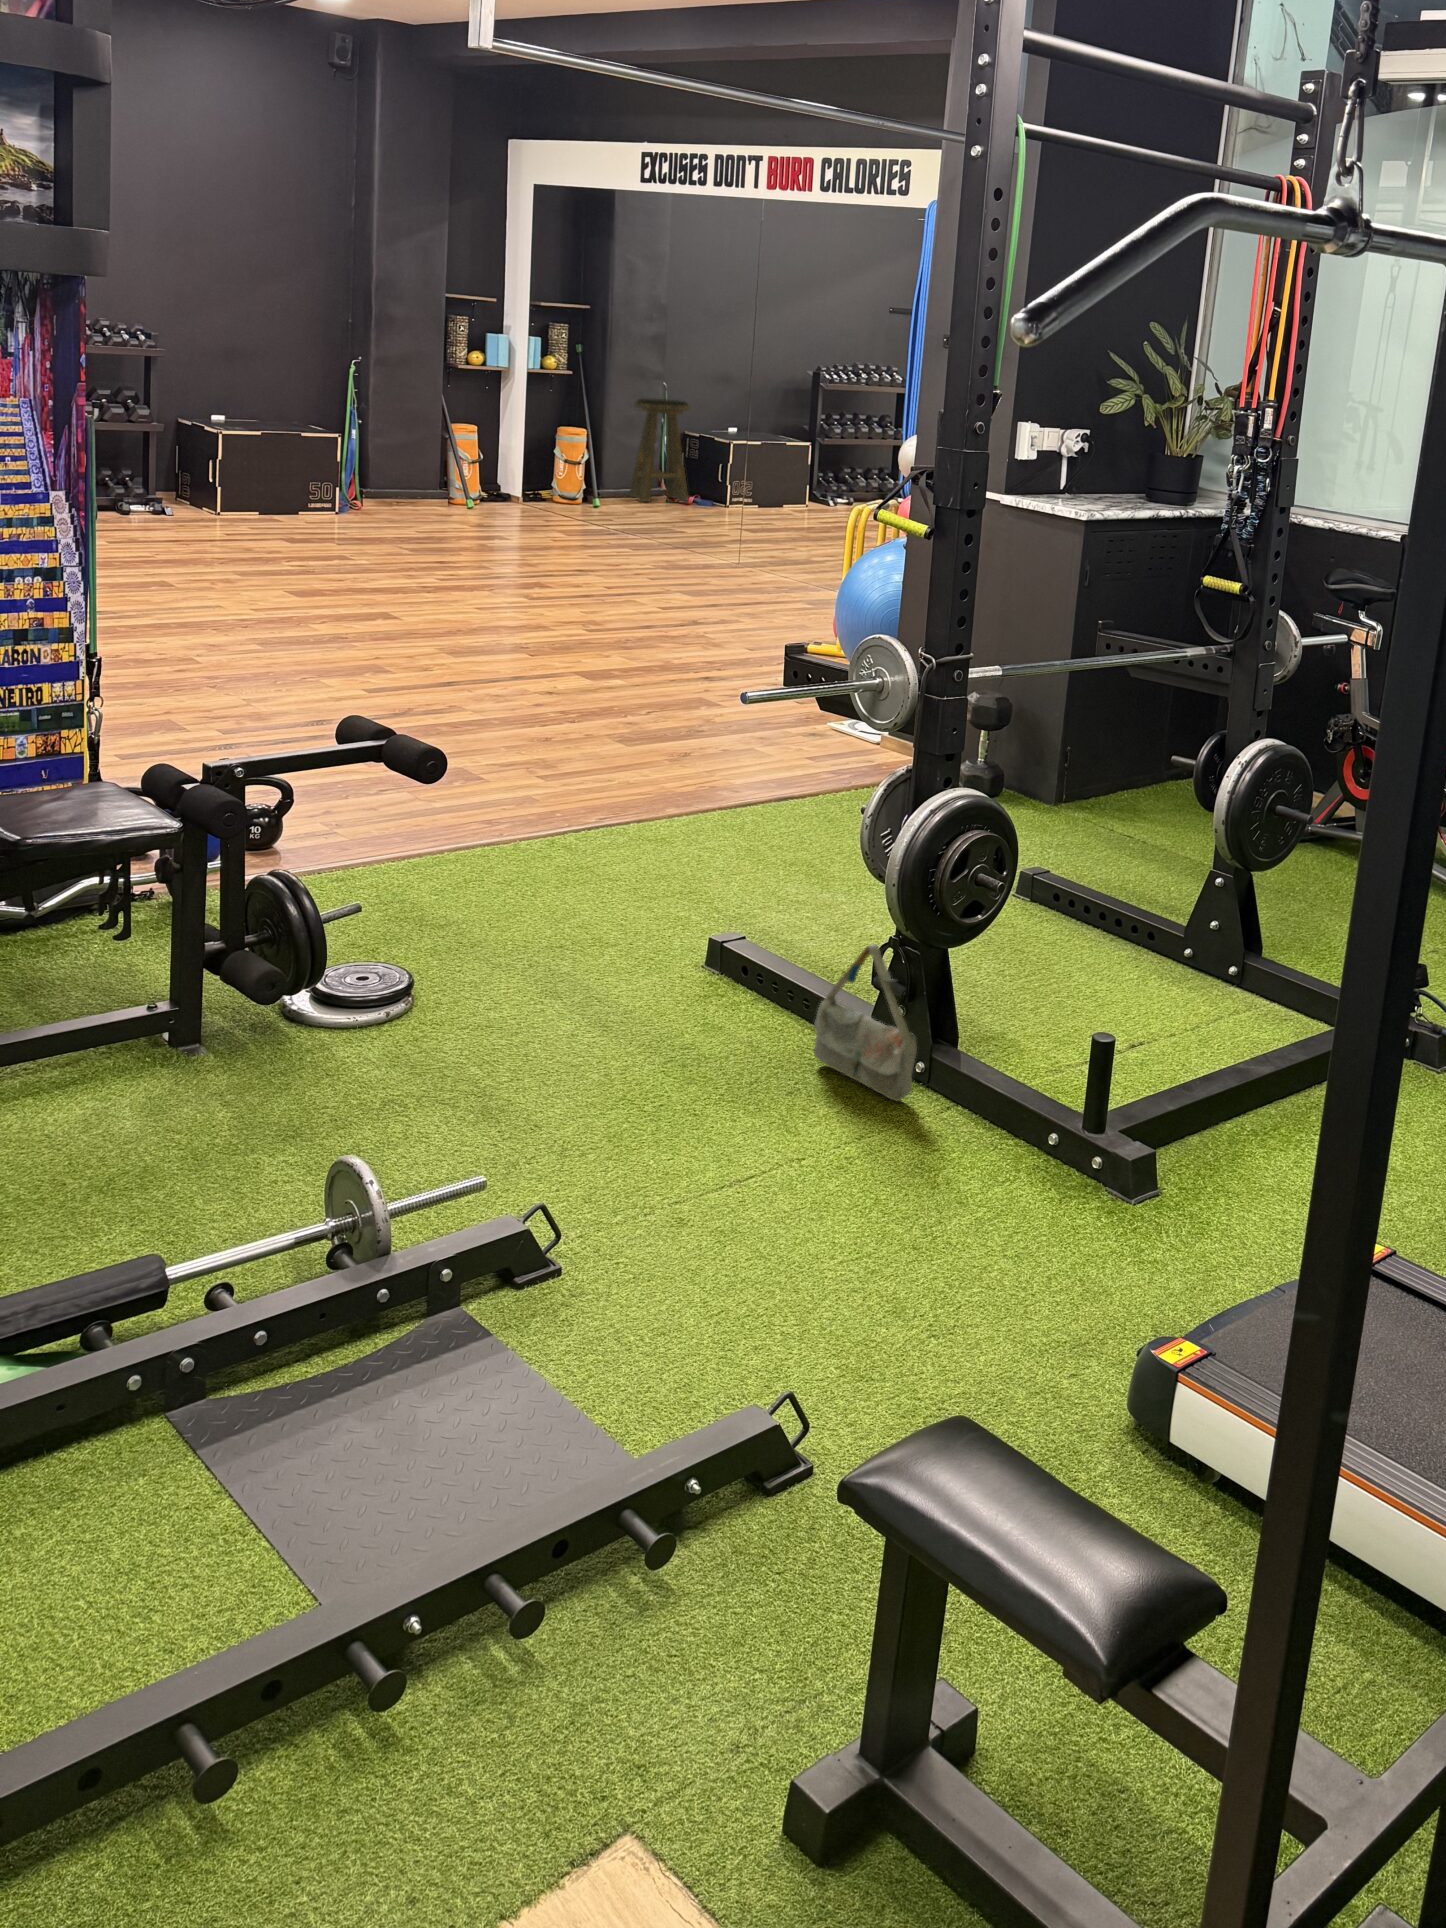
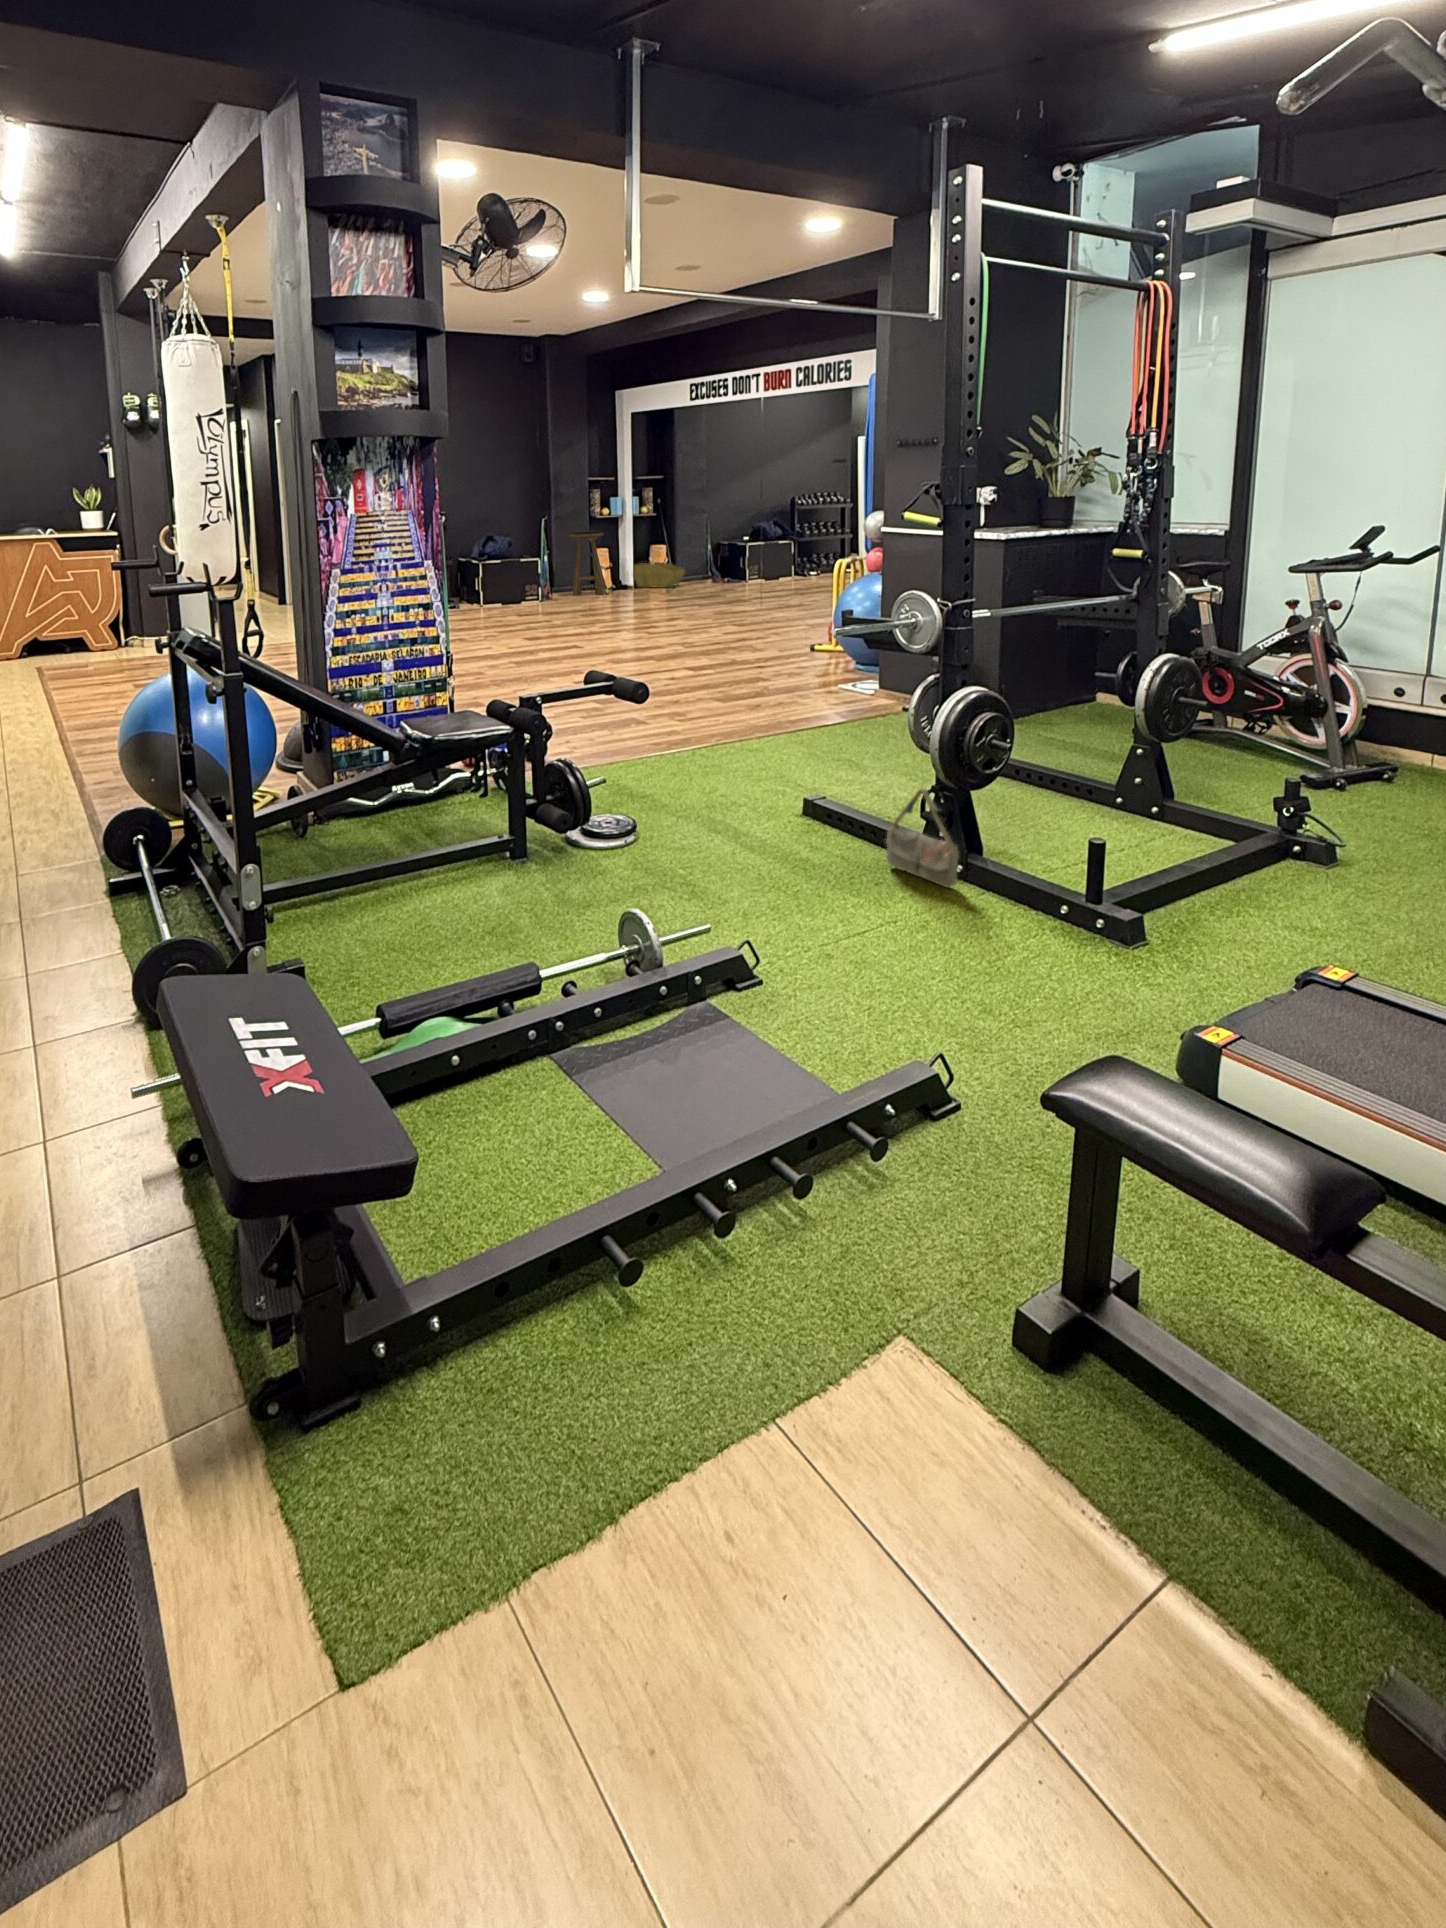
stool: present [629,398,690,503] -> present [569,531,605,595]
storage bin: none [517,458,615,507] -> present [633,563,685,588]

